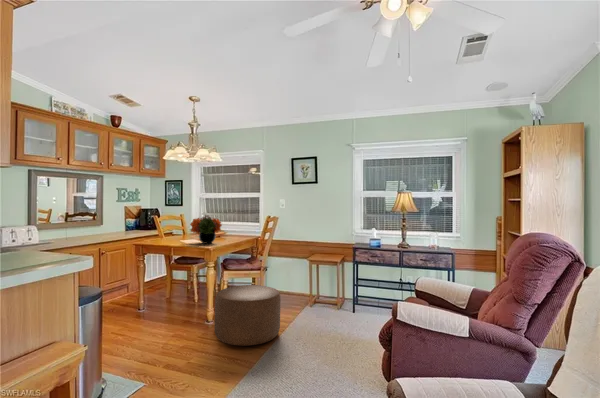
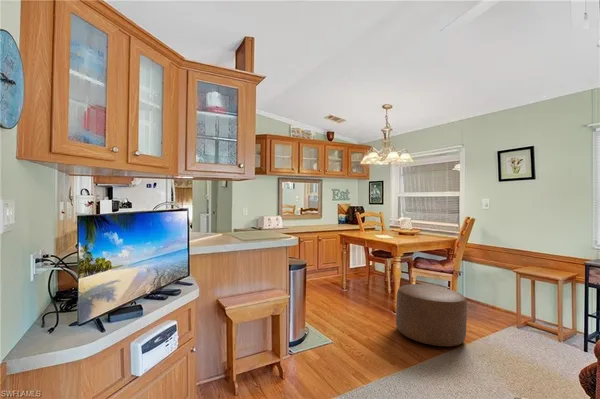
flower arrangement: present [190,215,222,243] -> none [381,214,411,240]

